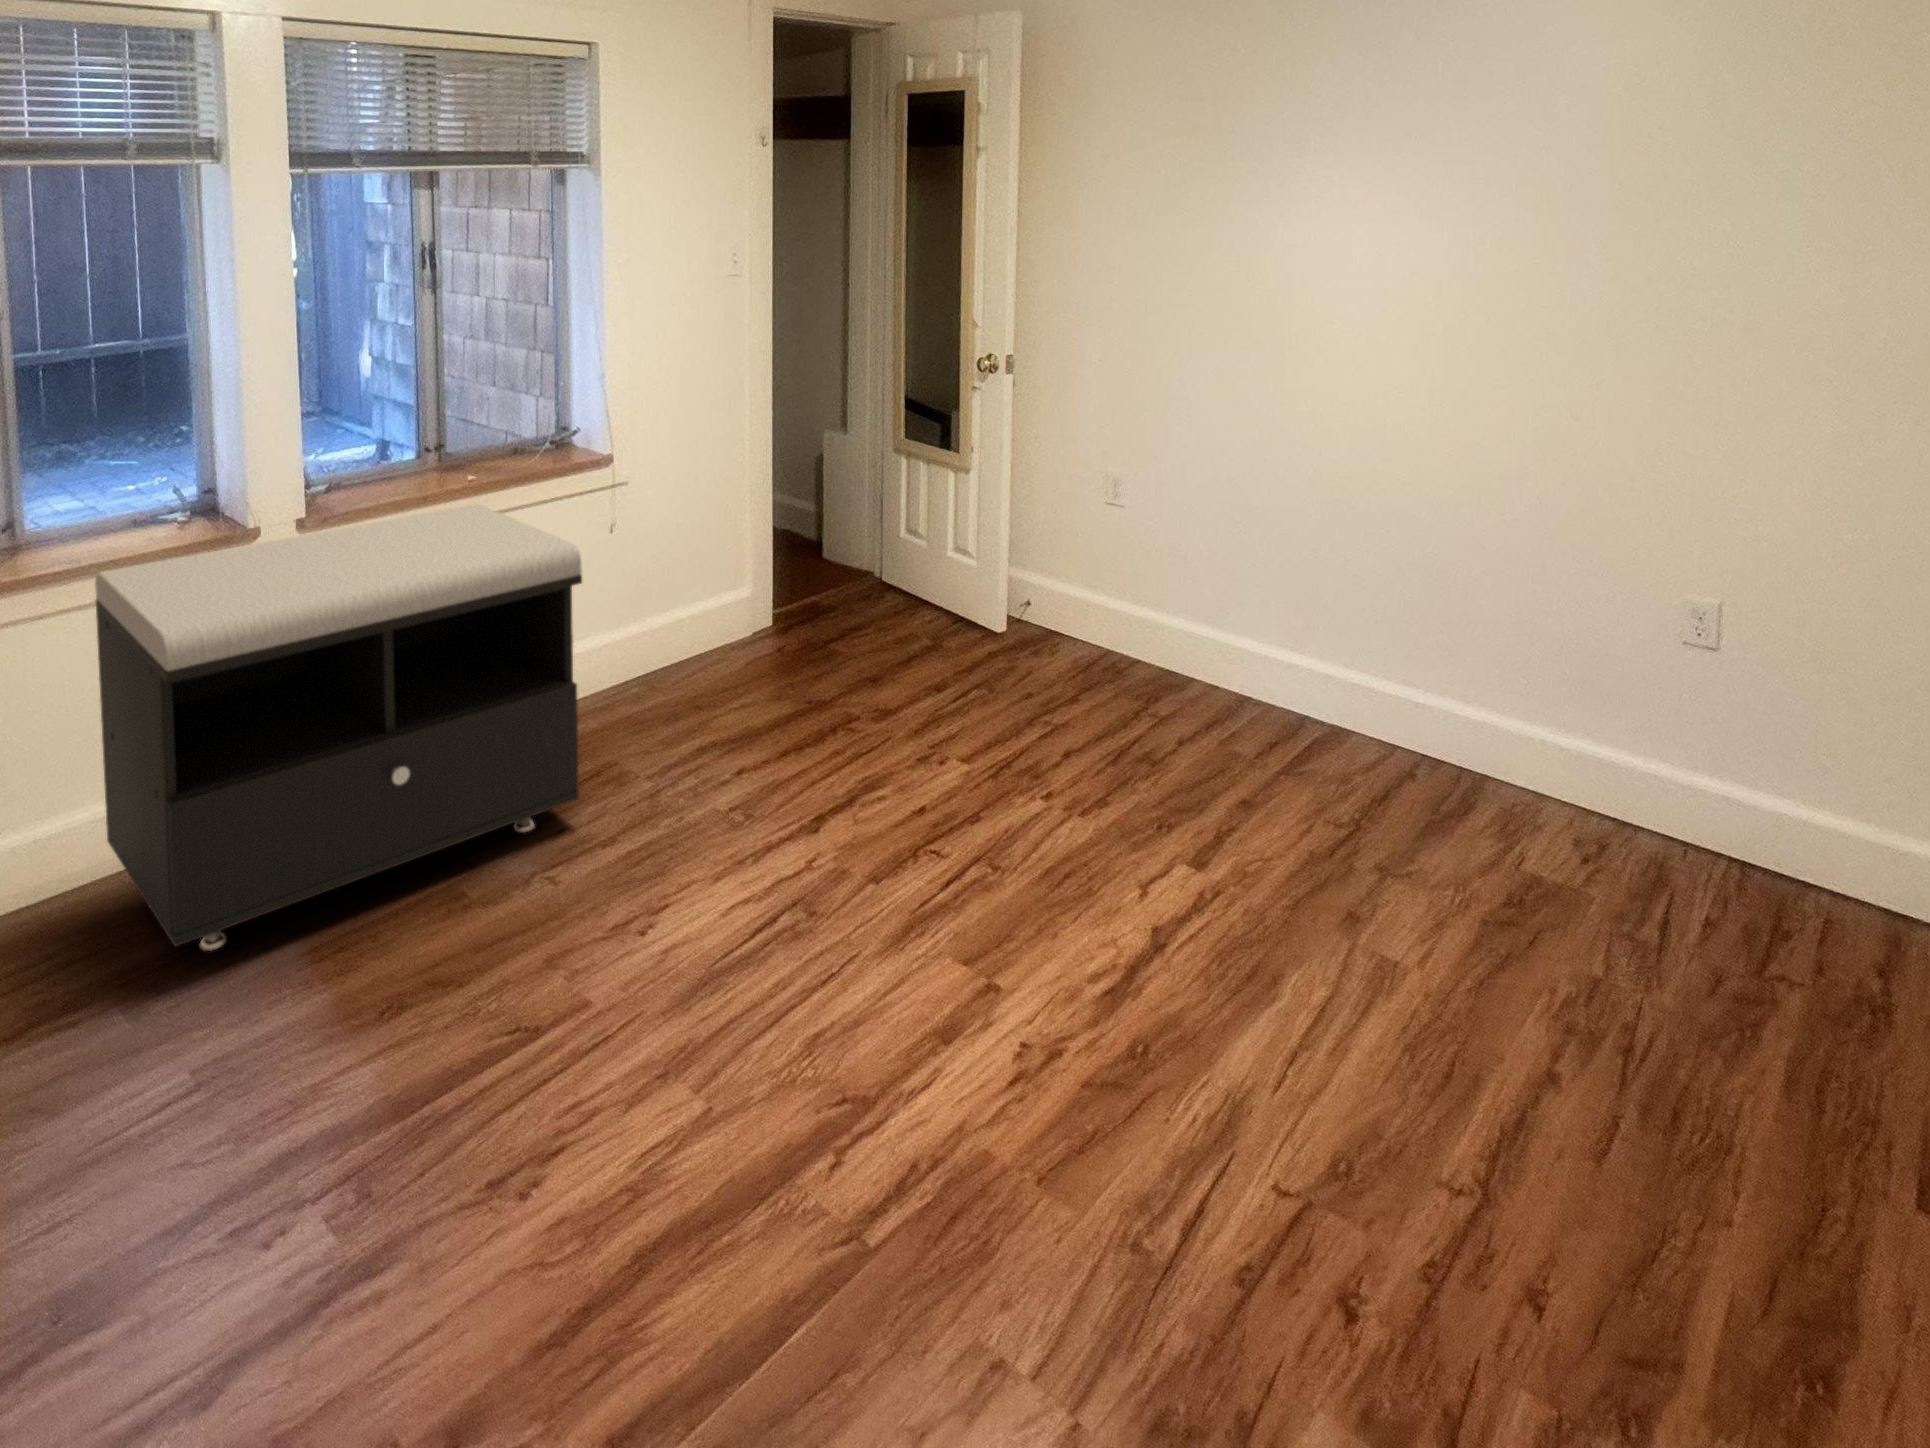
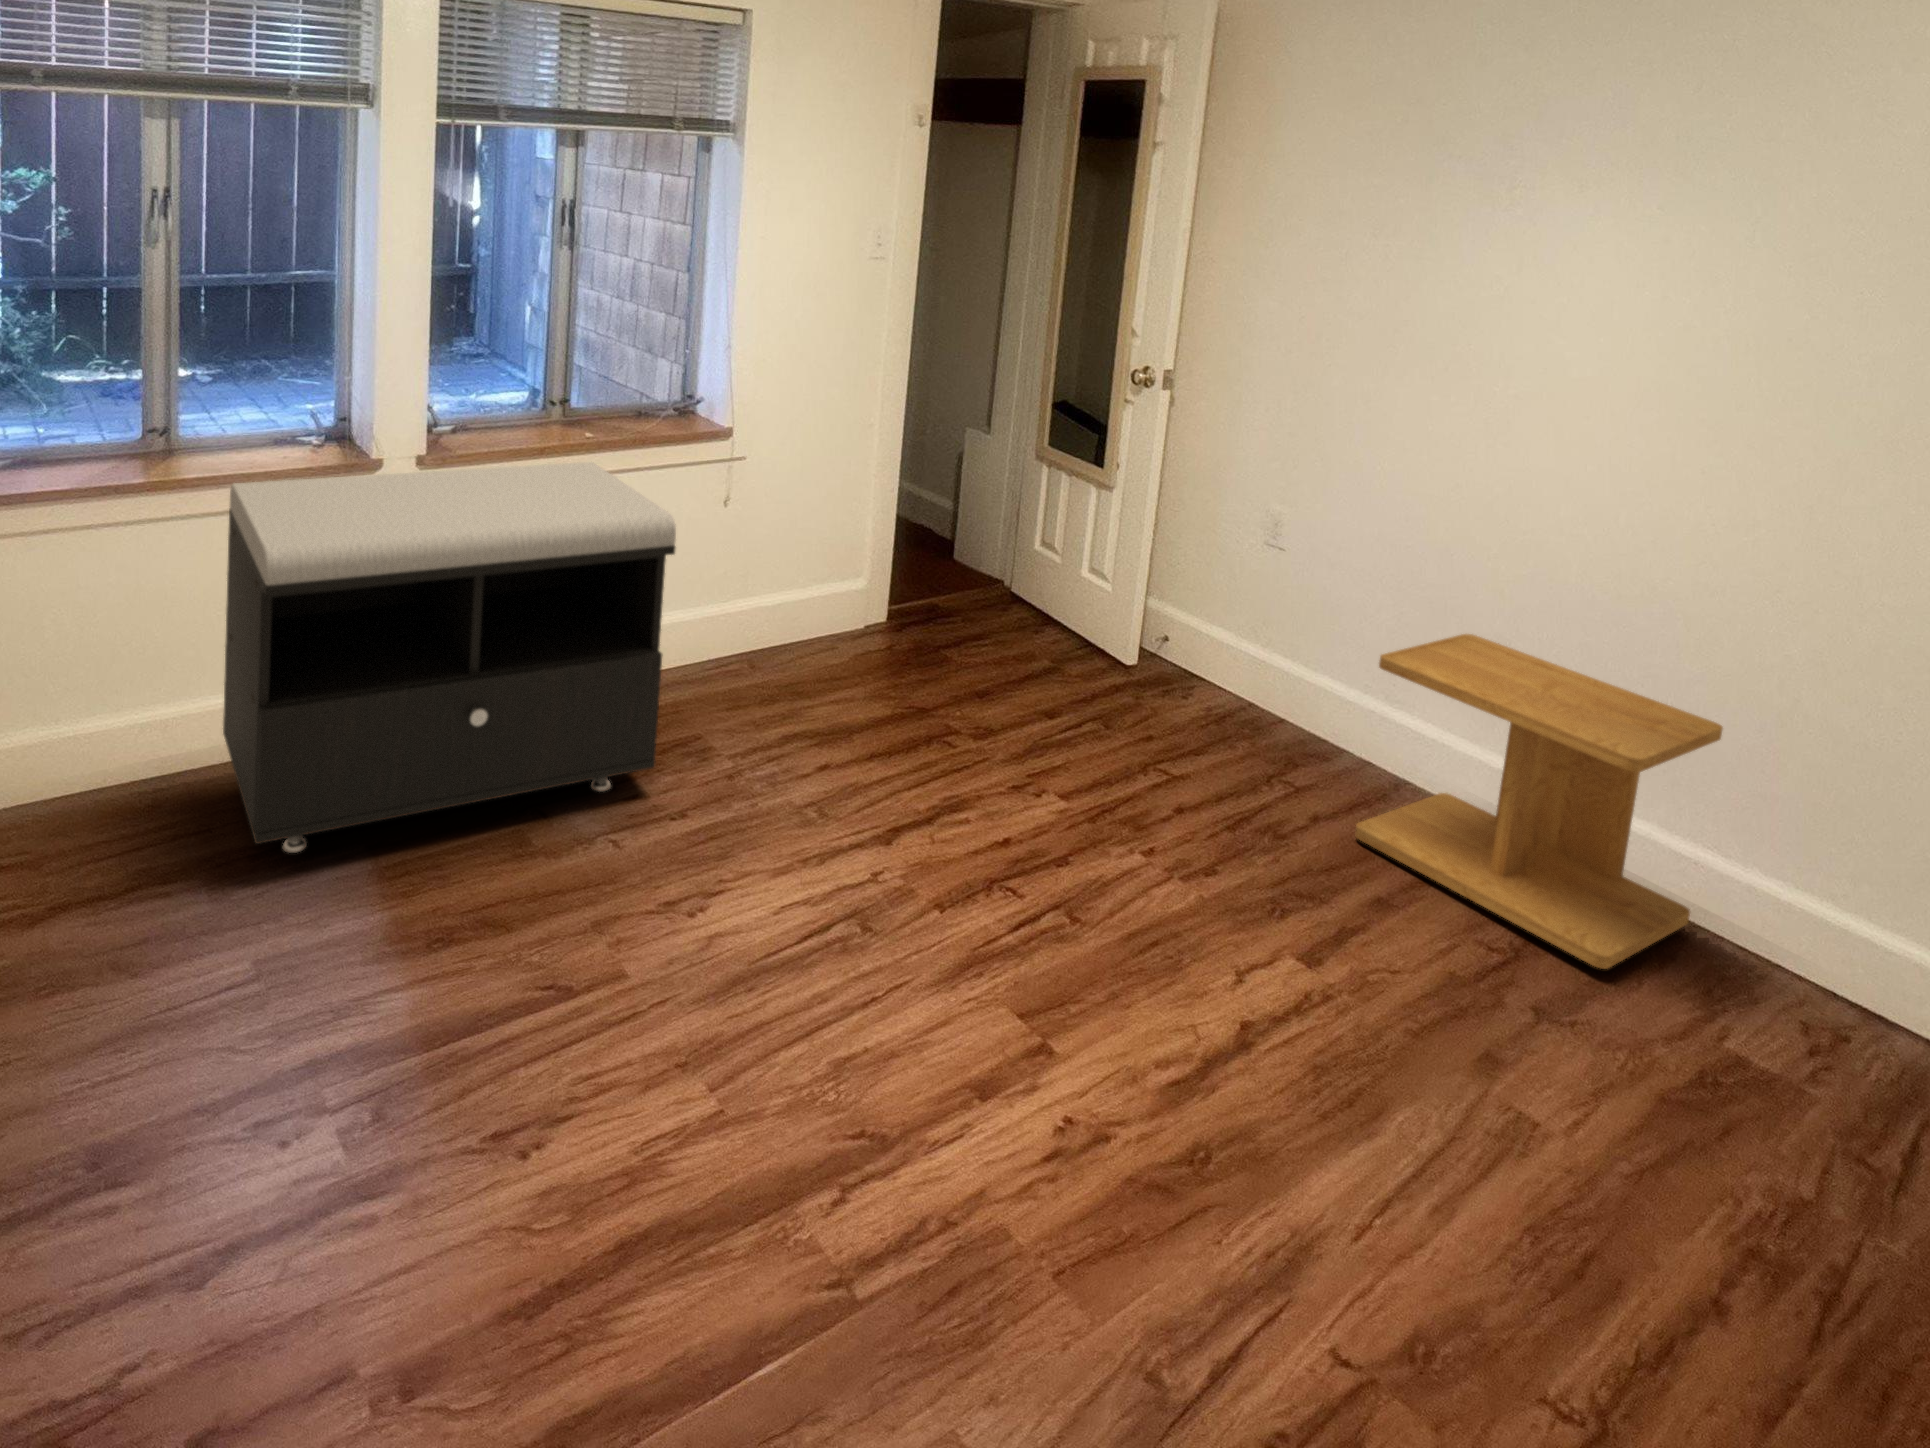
side table: none [1217,559,1495,828] -> present [1355,634,1723,969]

